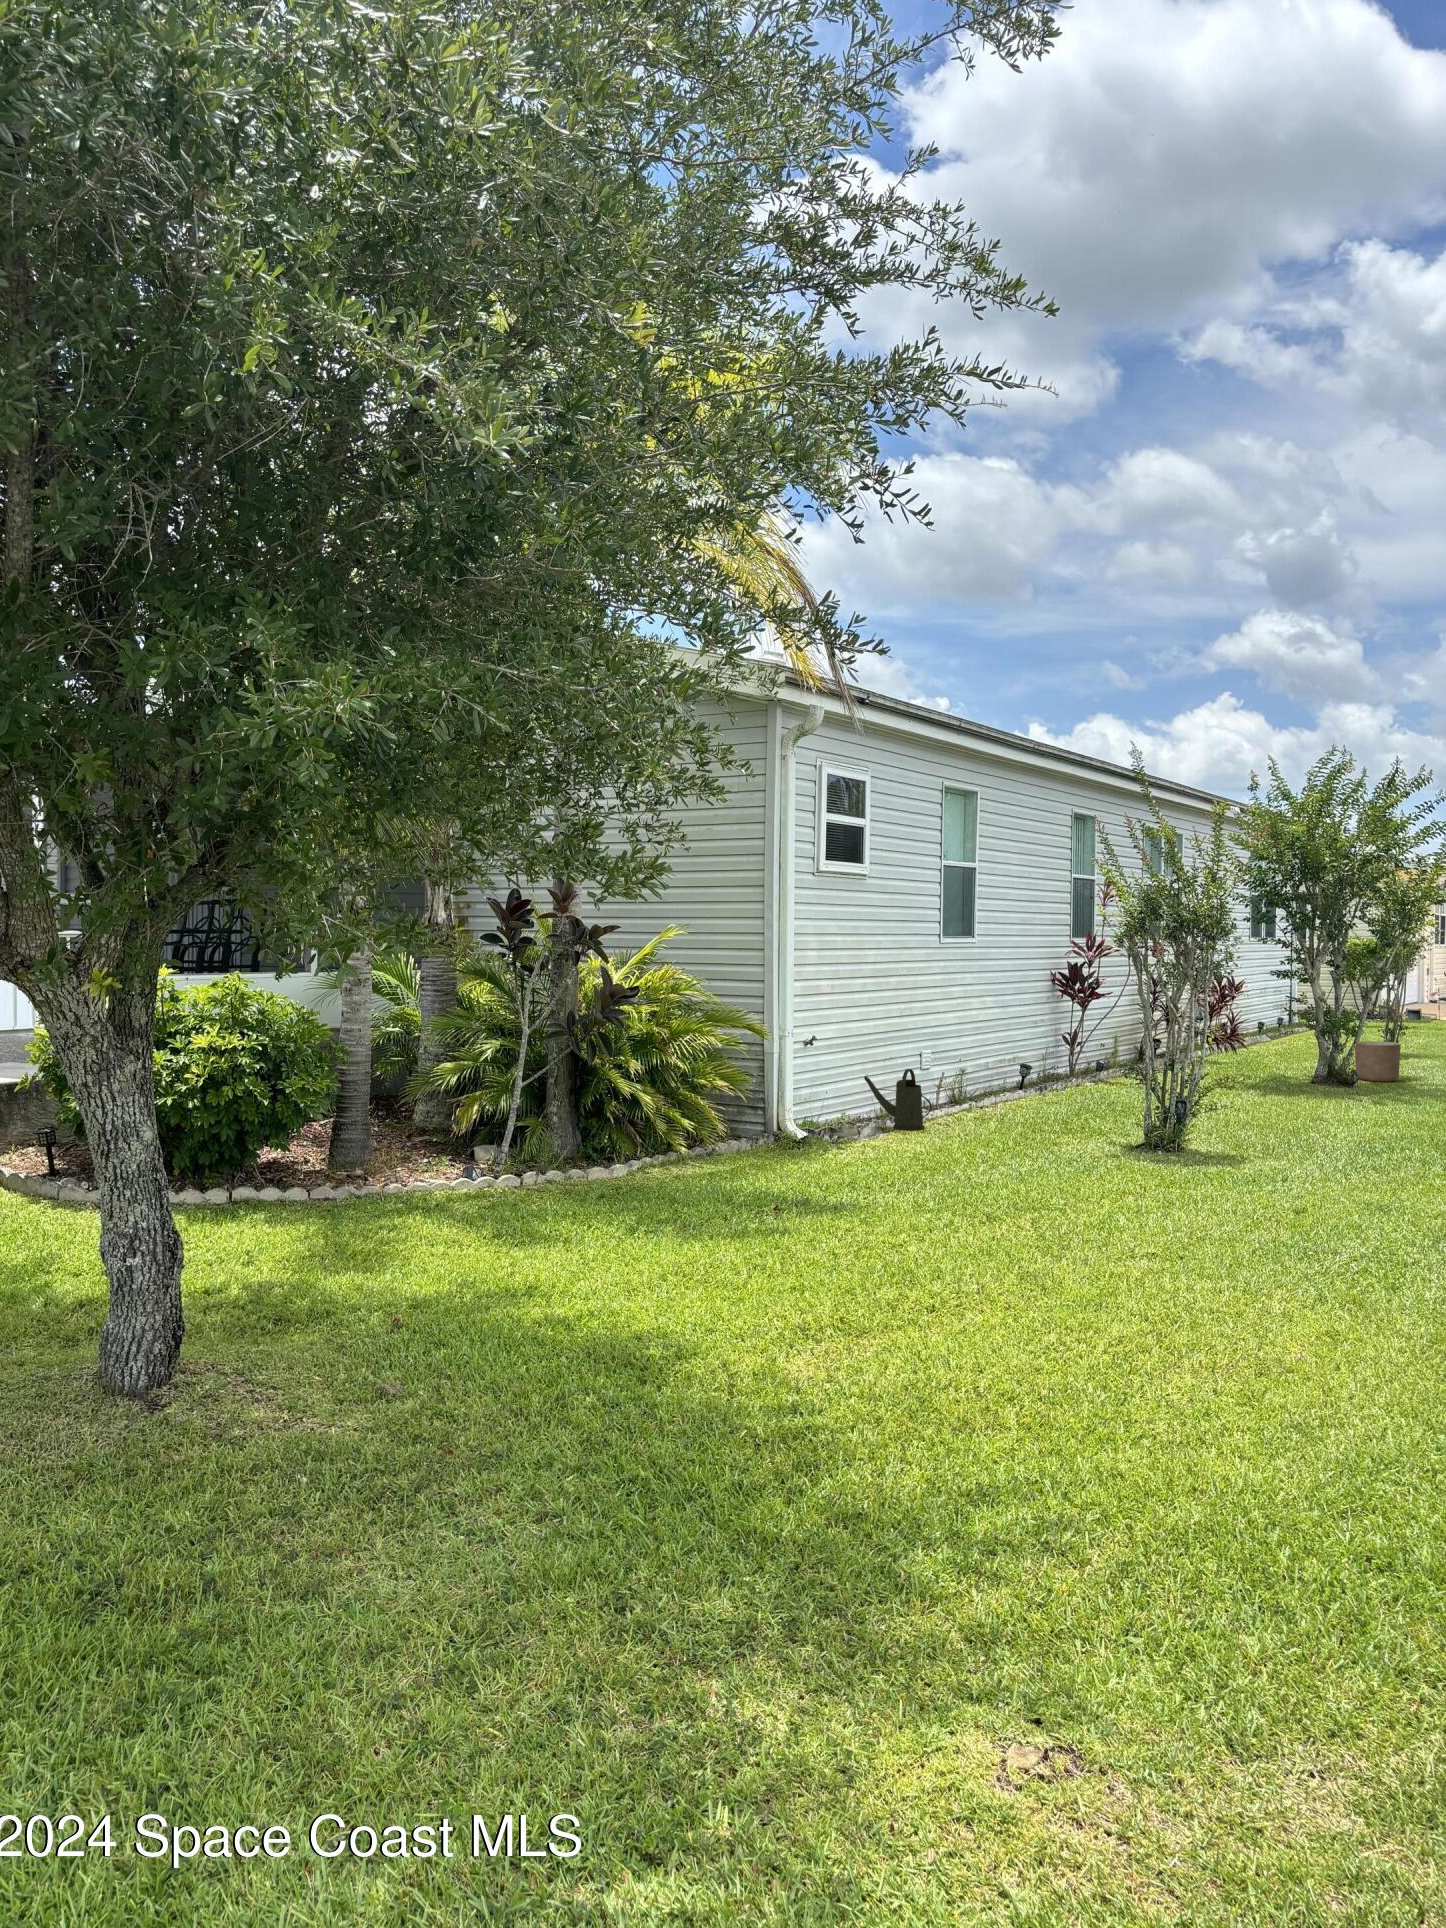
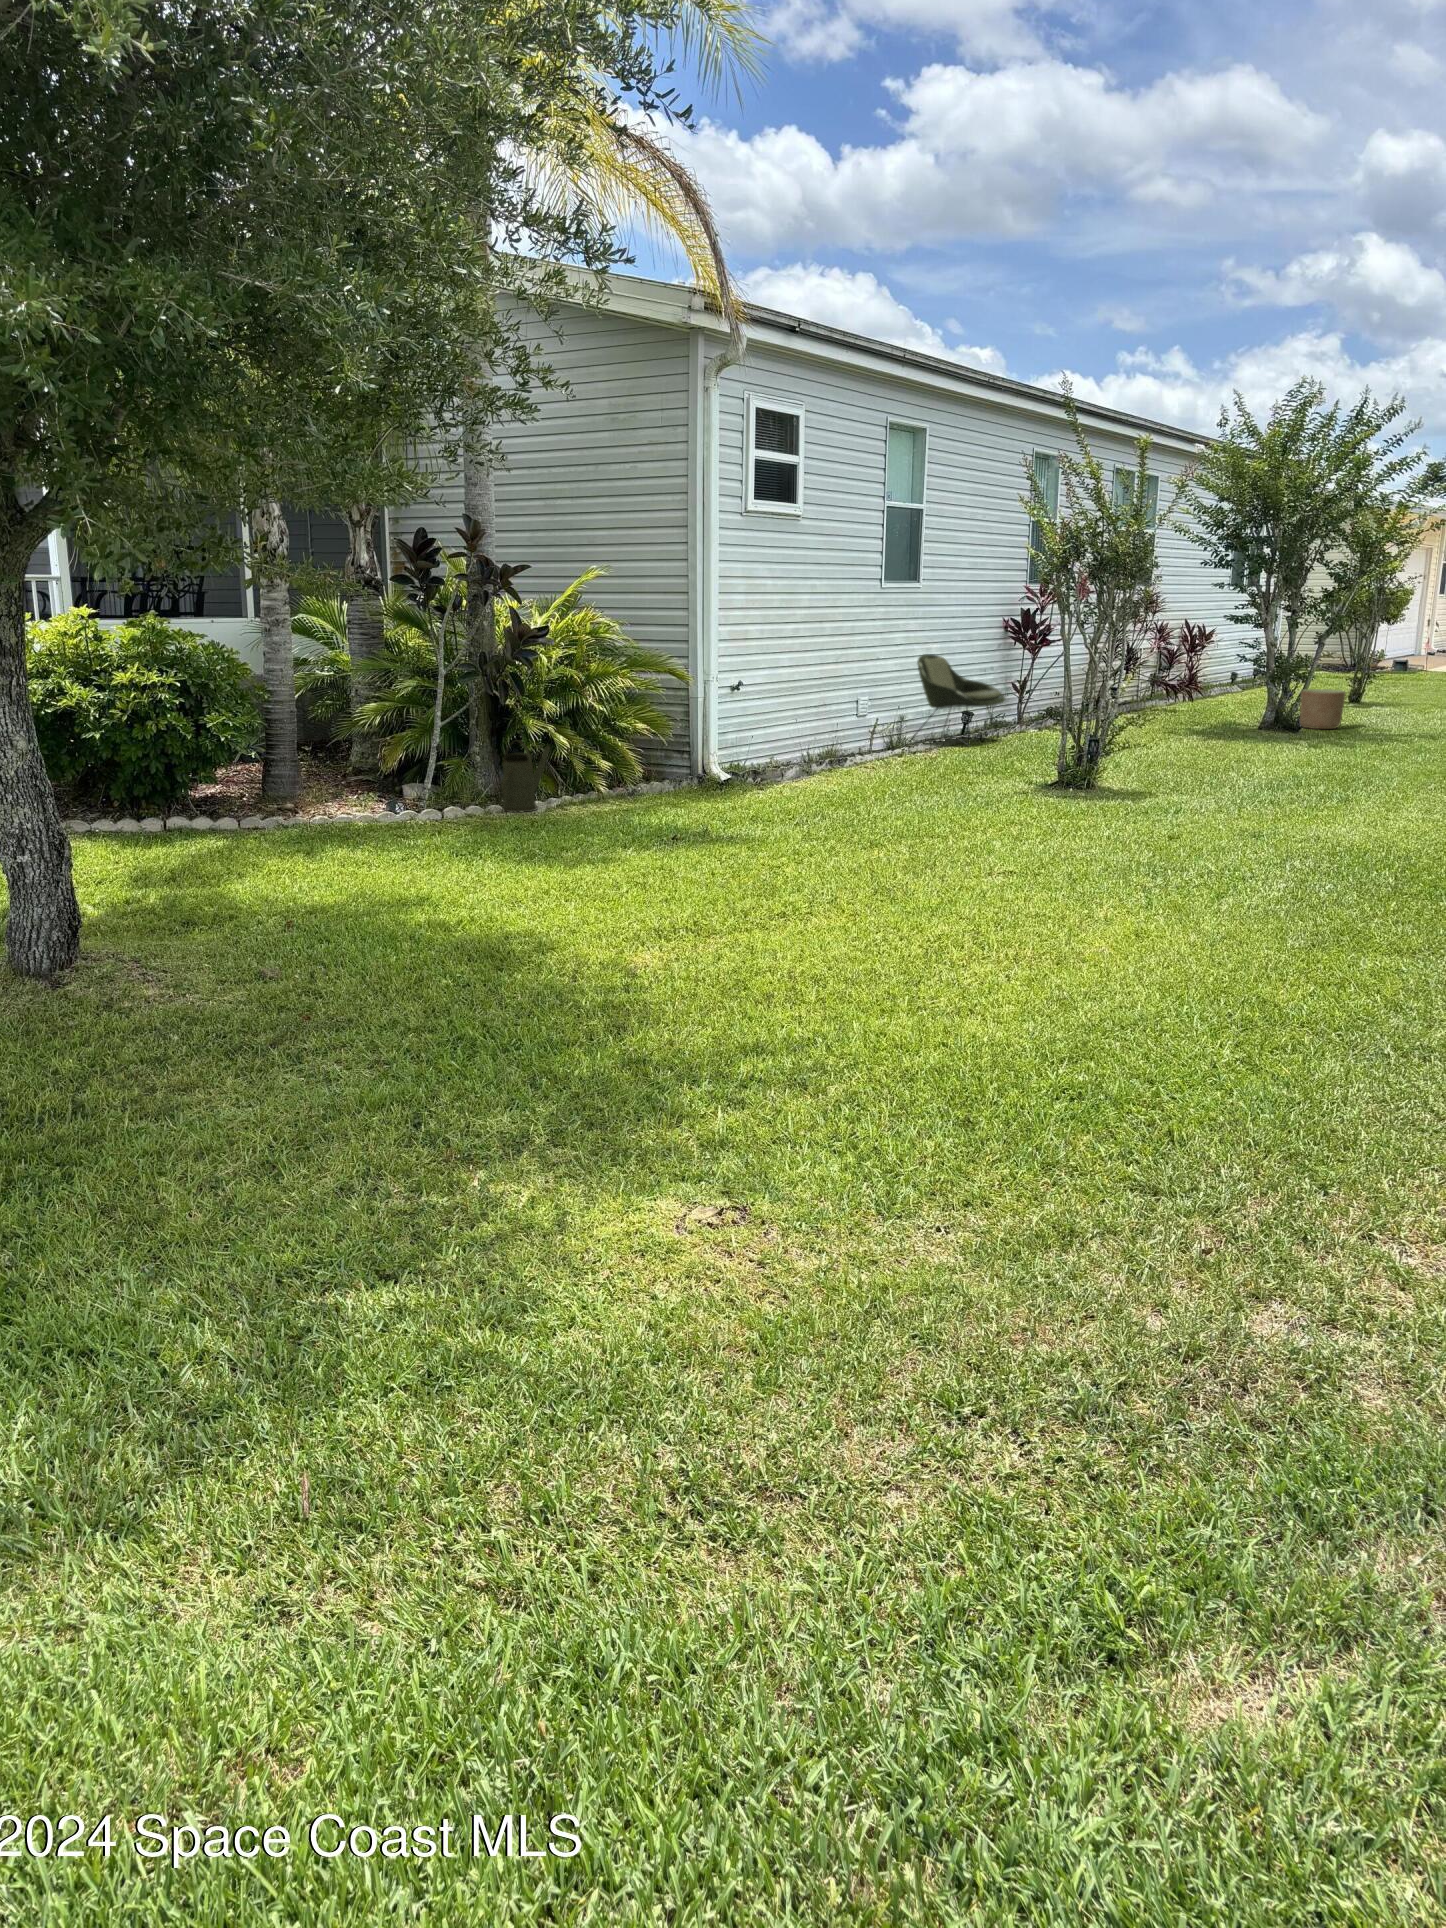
lounge chair: none [975,1007,1066,1101] -> present [914,654,1005,747]
watering can: present [864,1069,932,1130] -> present [501,741,550,813]

